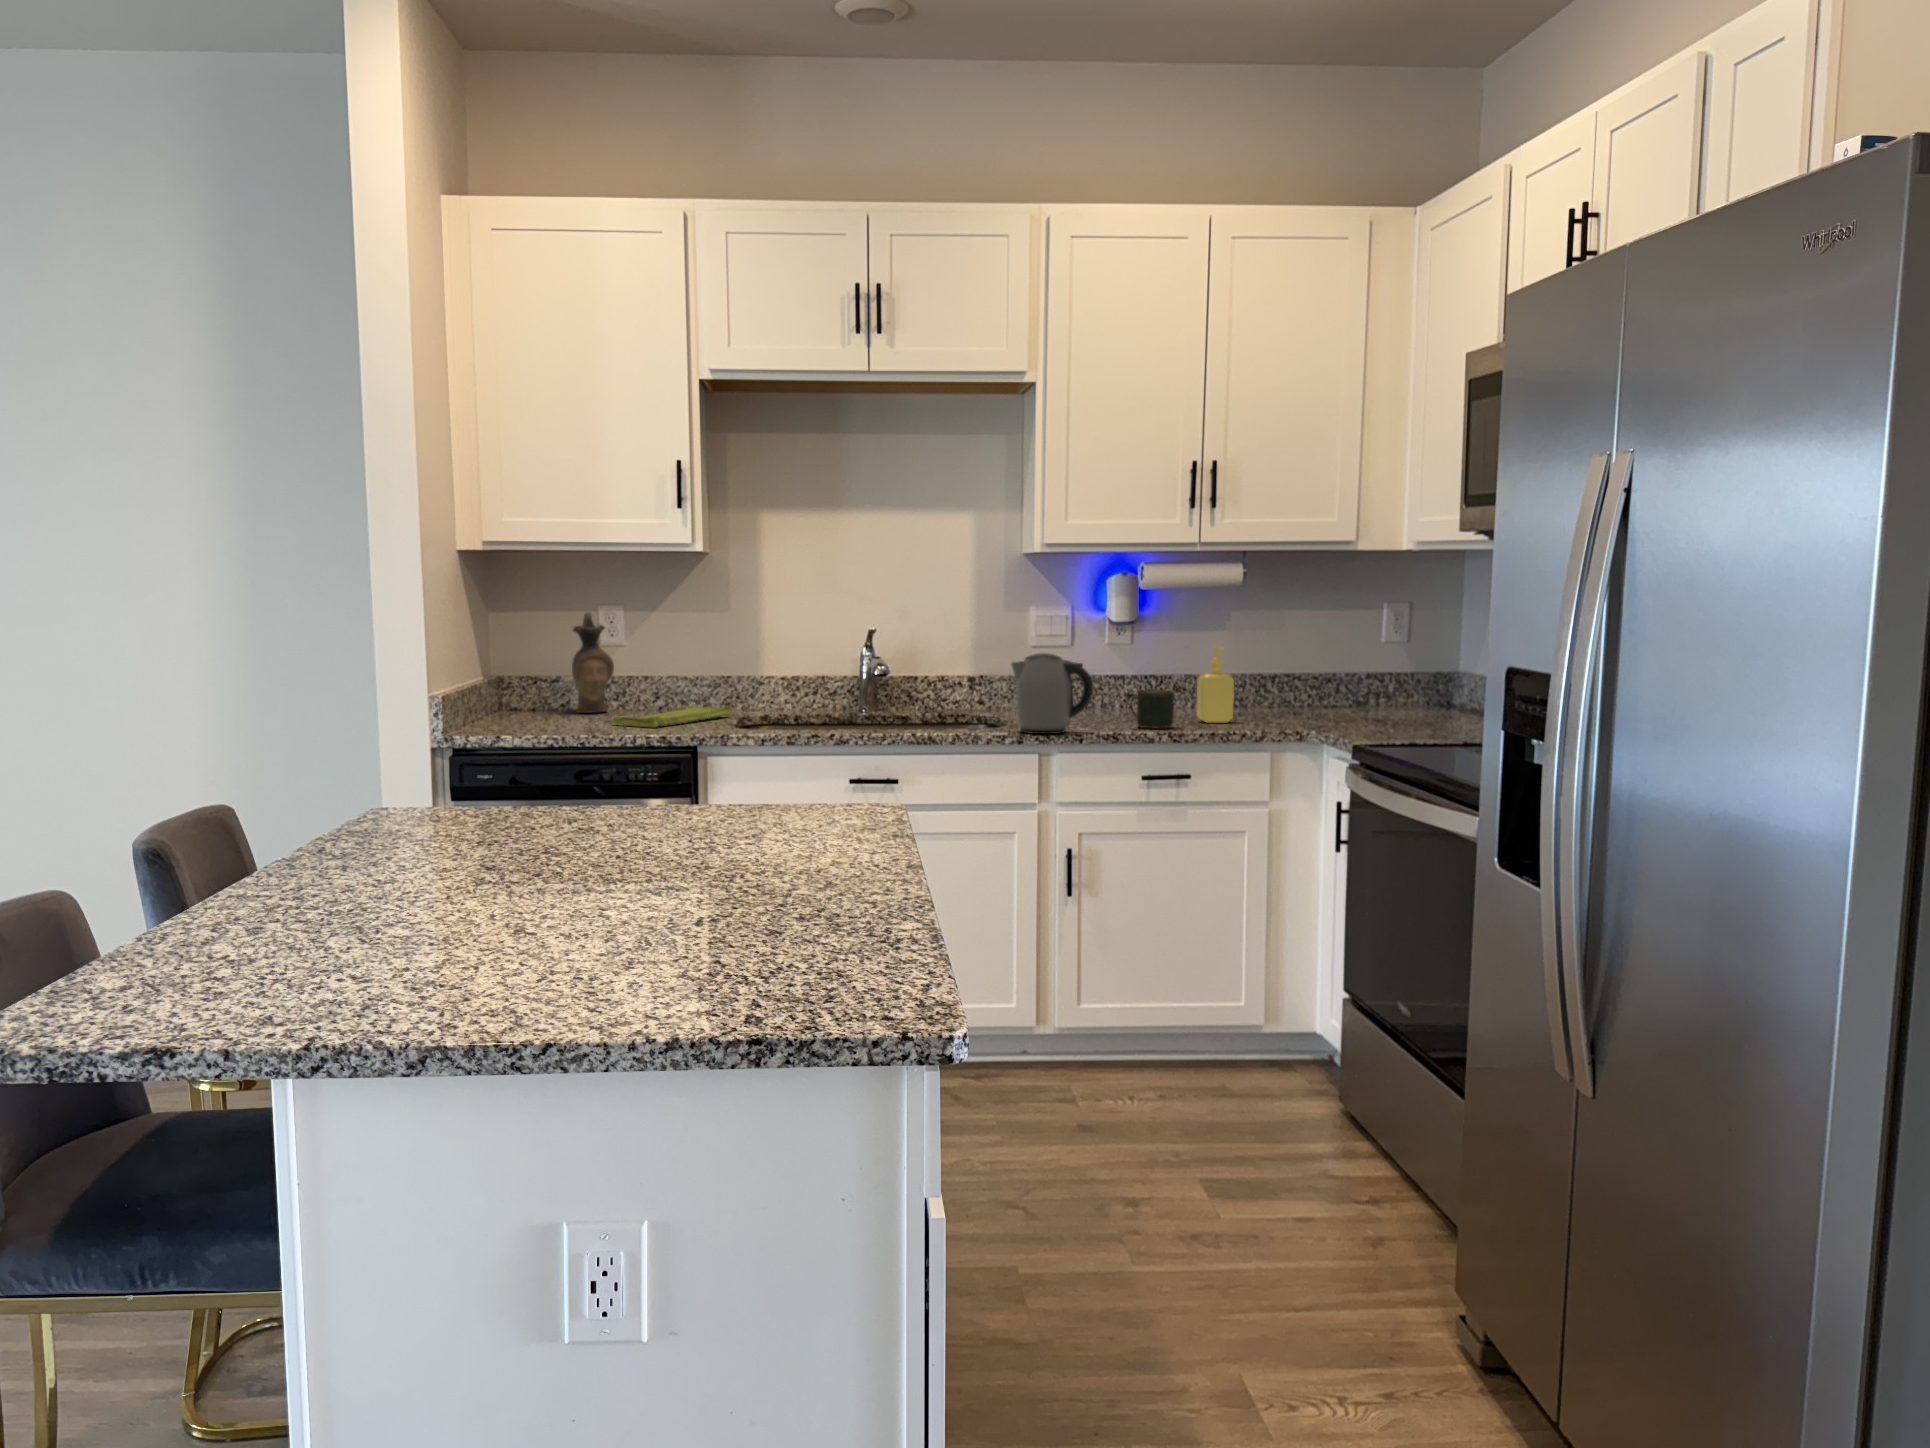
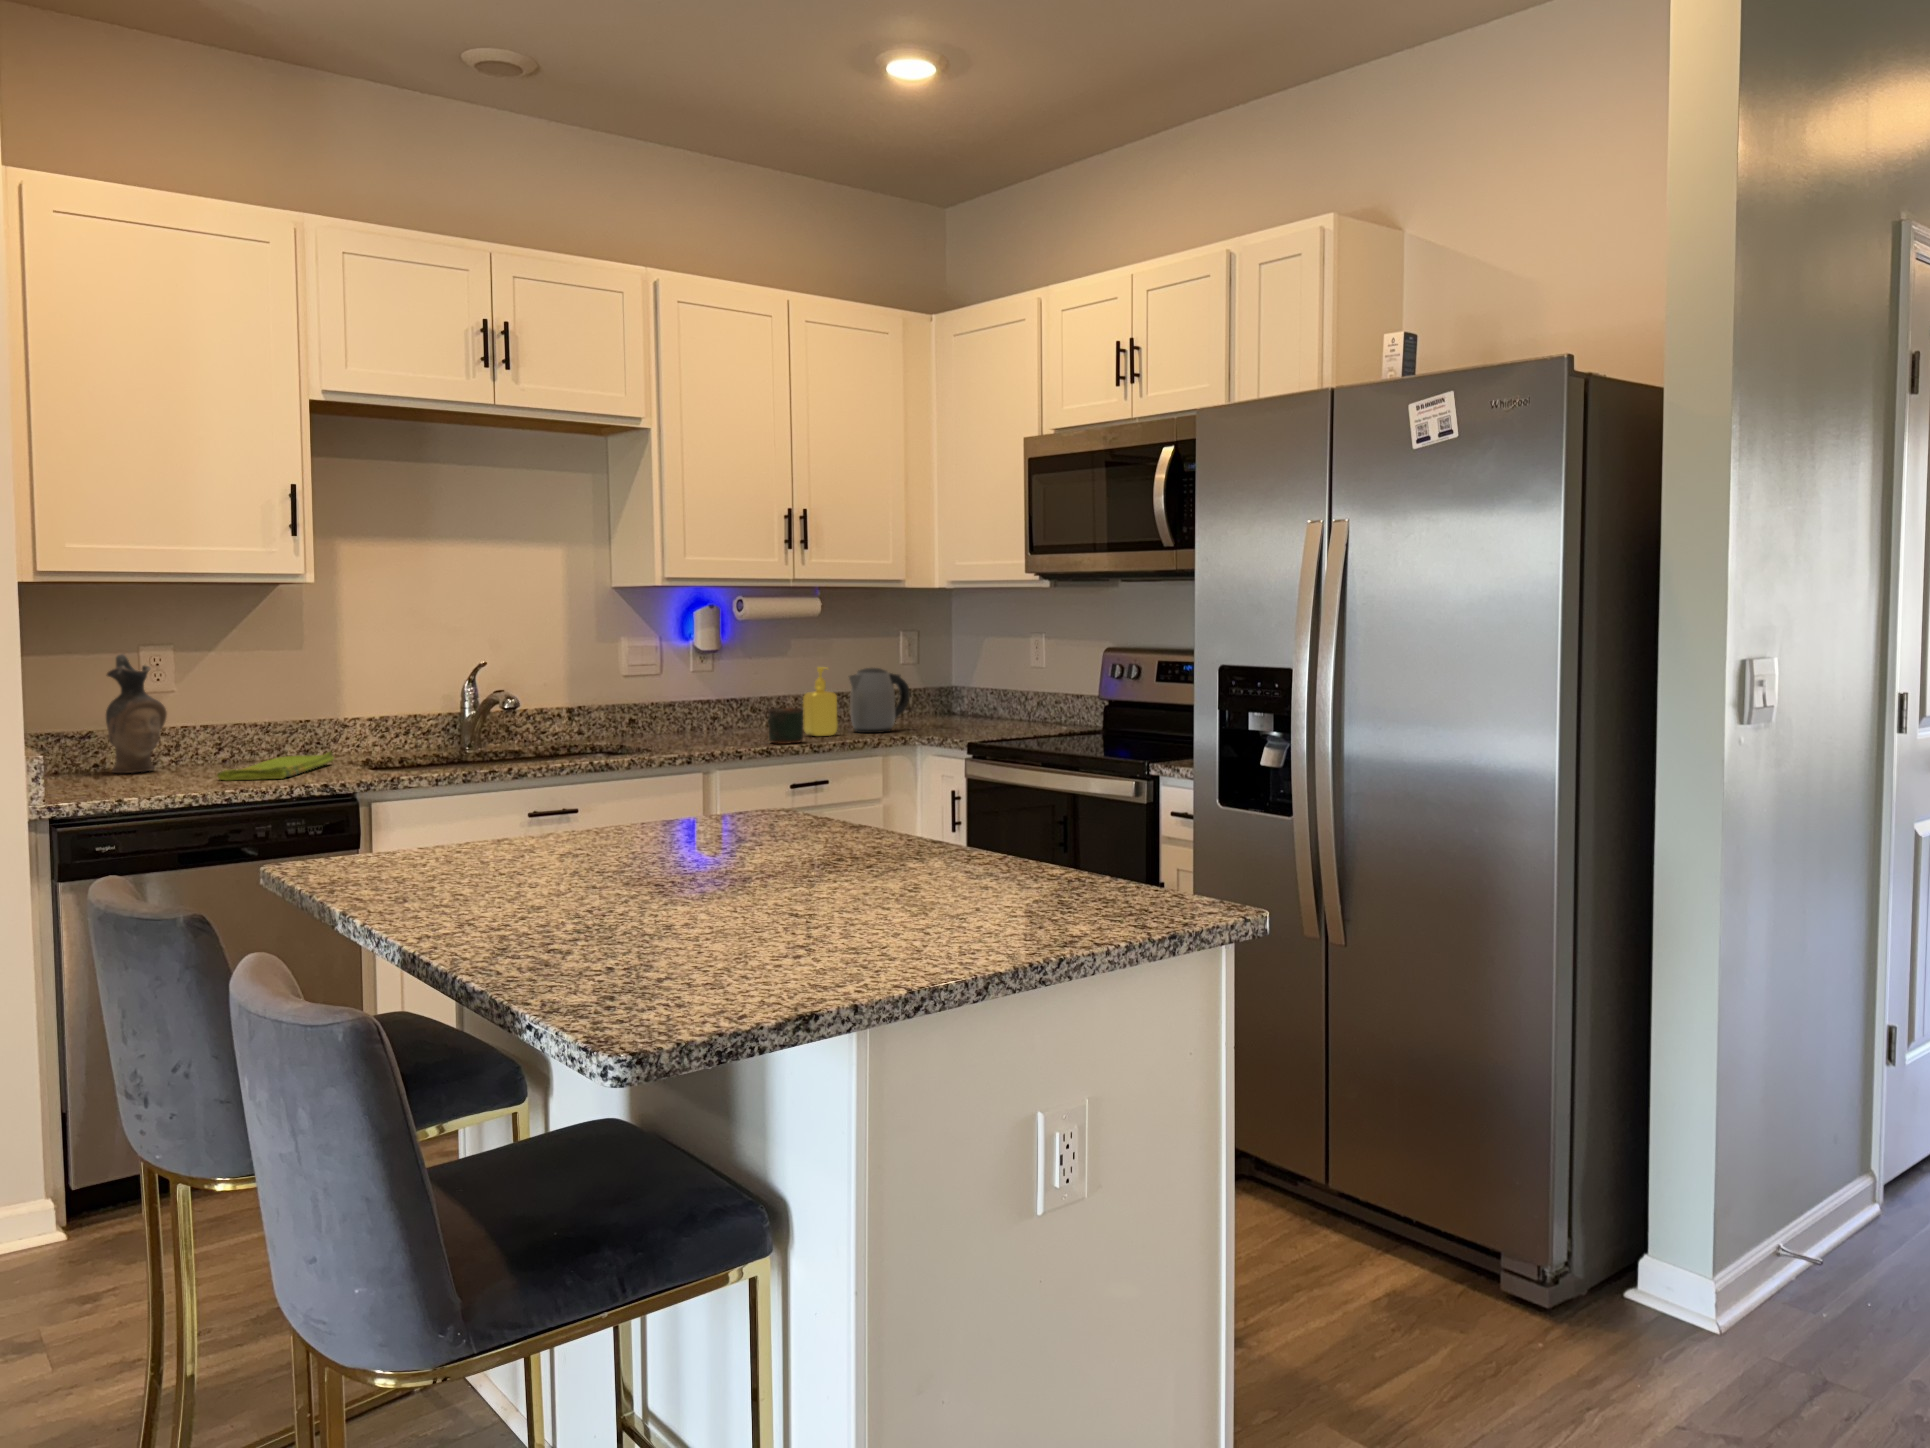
kettle: present [1011,653,1093,734] -> present [849,668,910,733]

